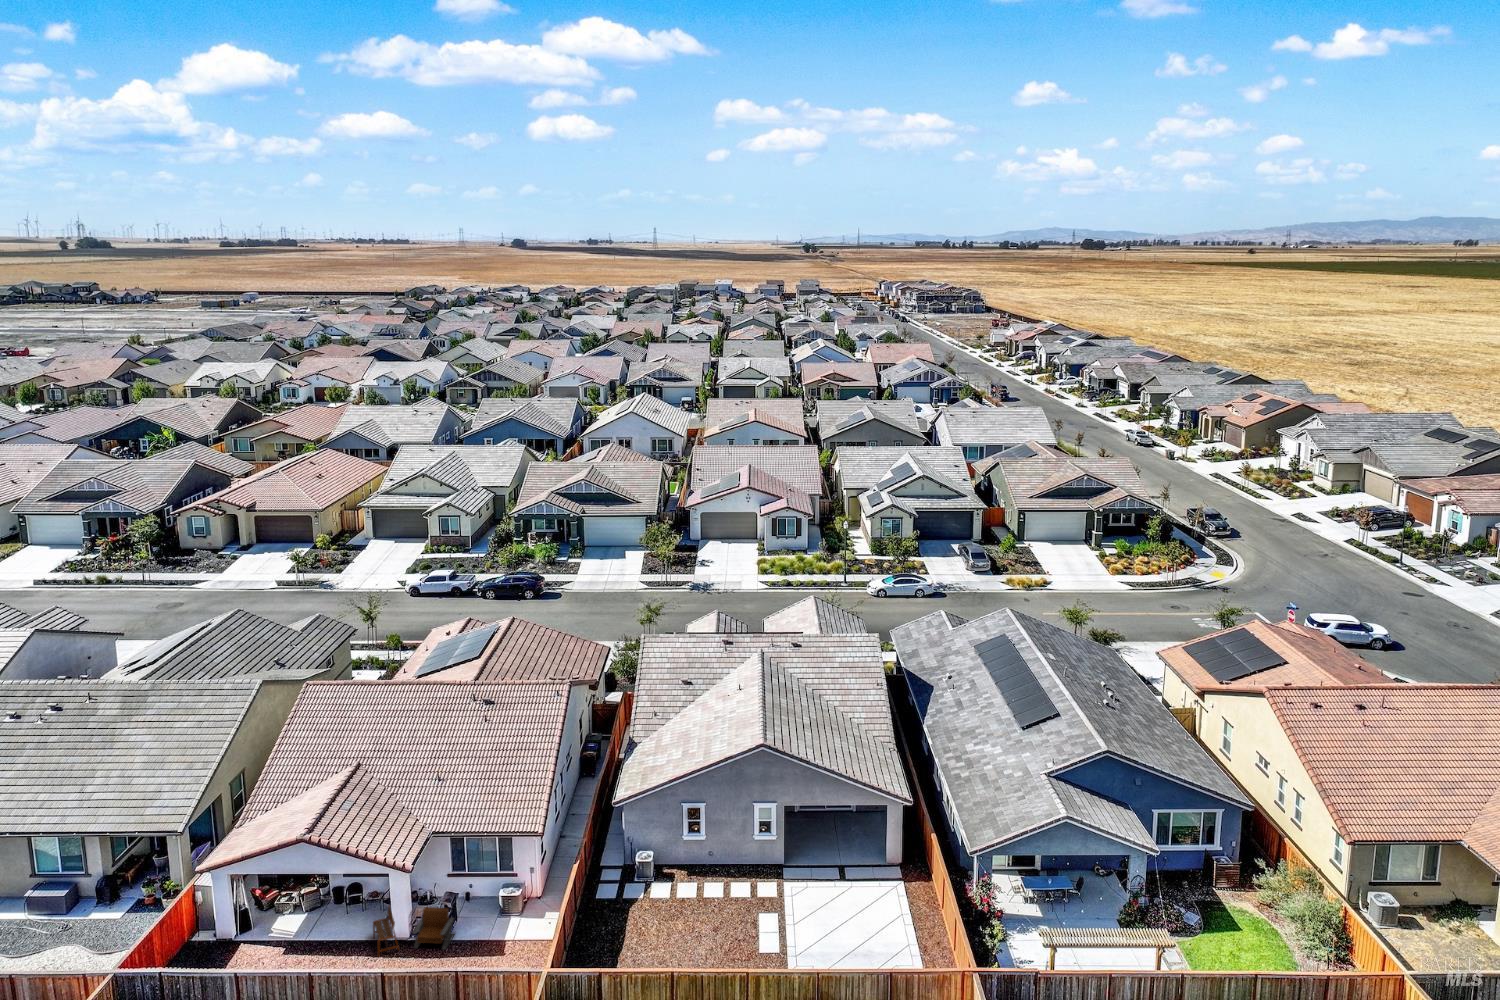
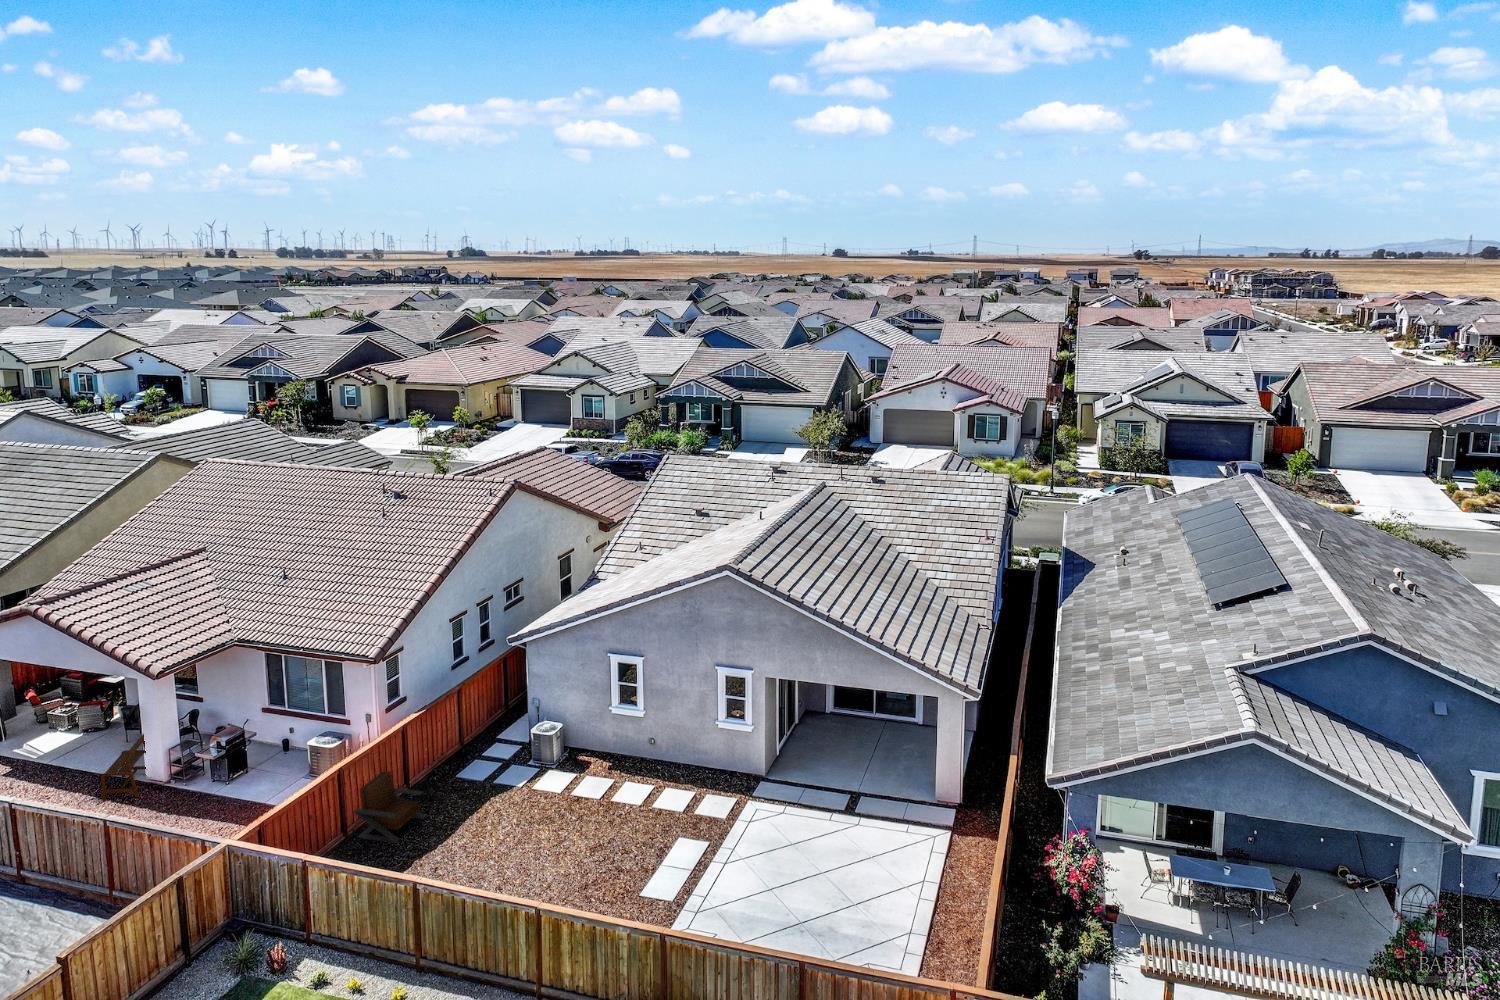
lounge chair: present [413,907,455,950] -> present [354,771,425,843]

